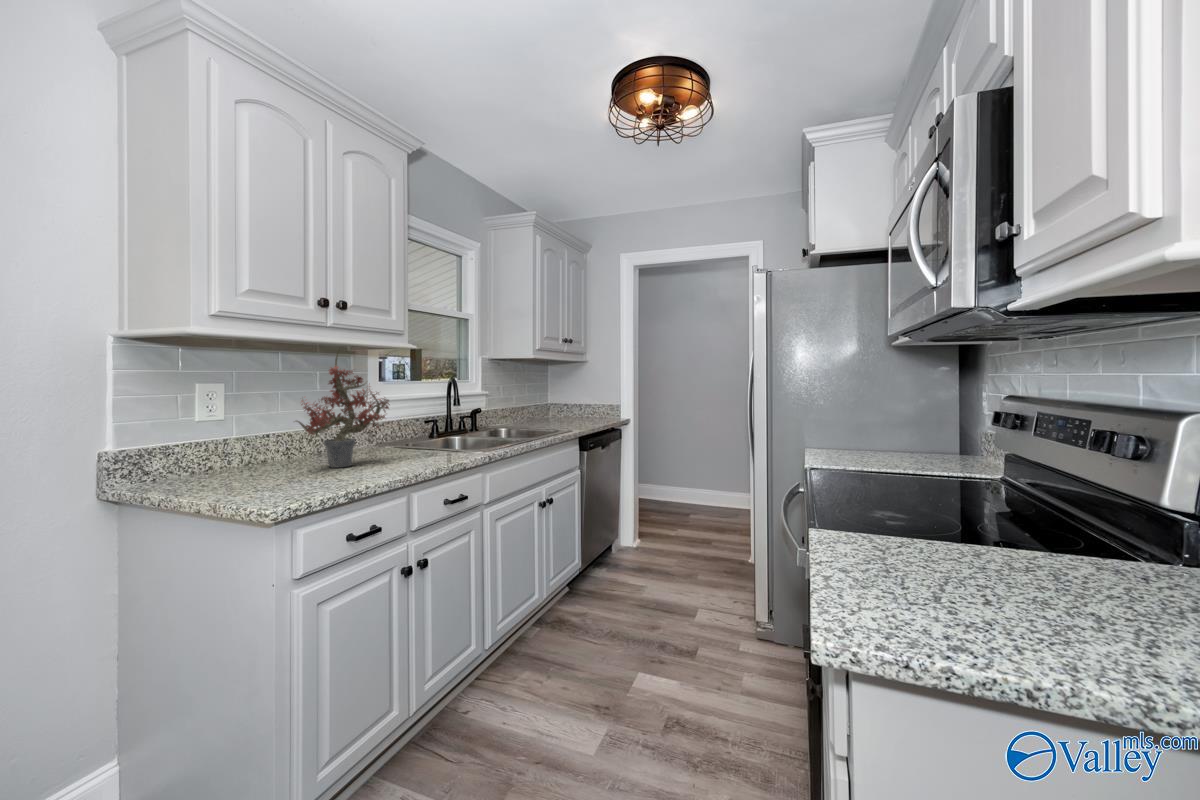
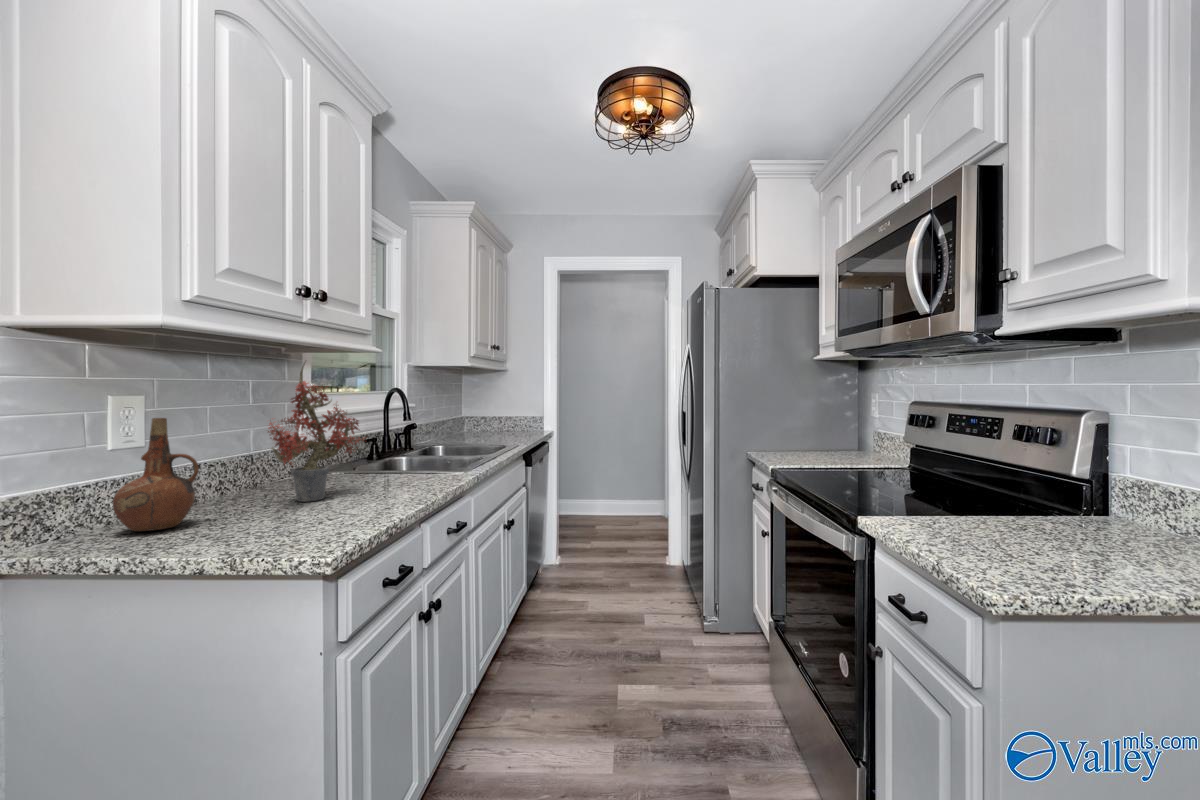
ceramic pitcher: none [181,394,244,481] -> present [113,418,199,531]

